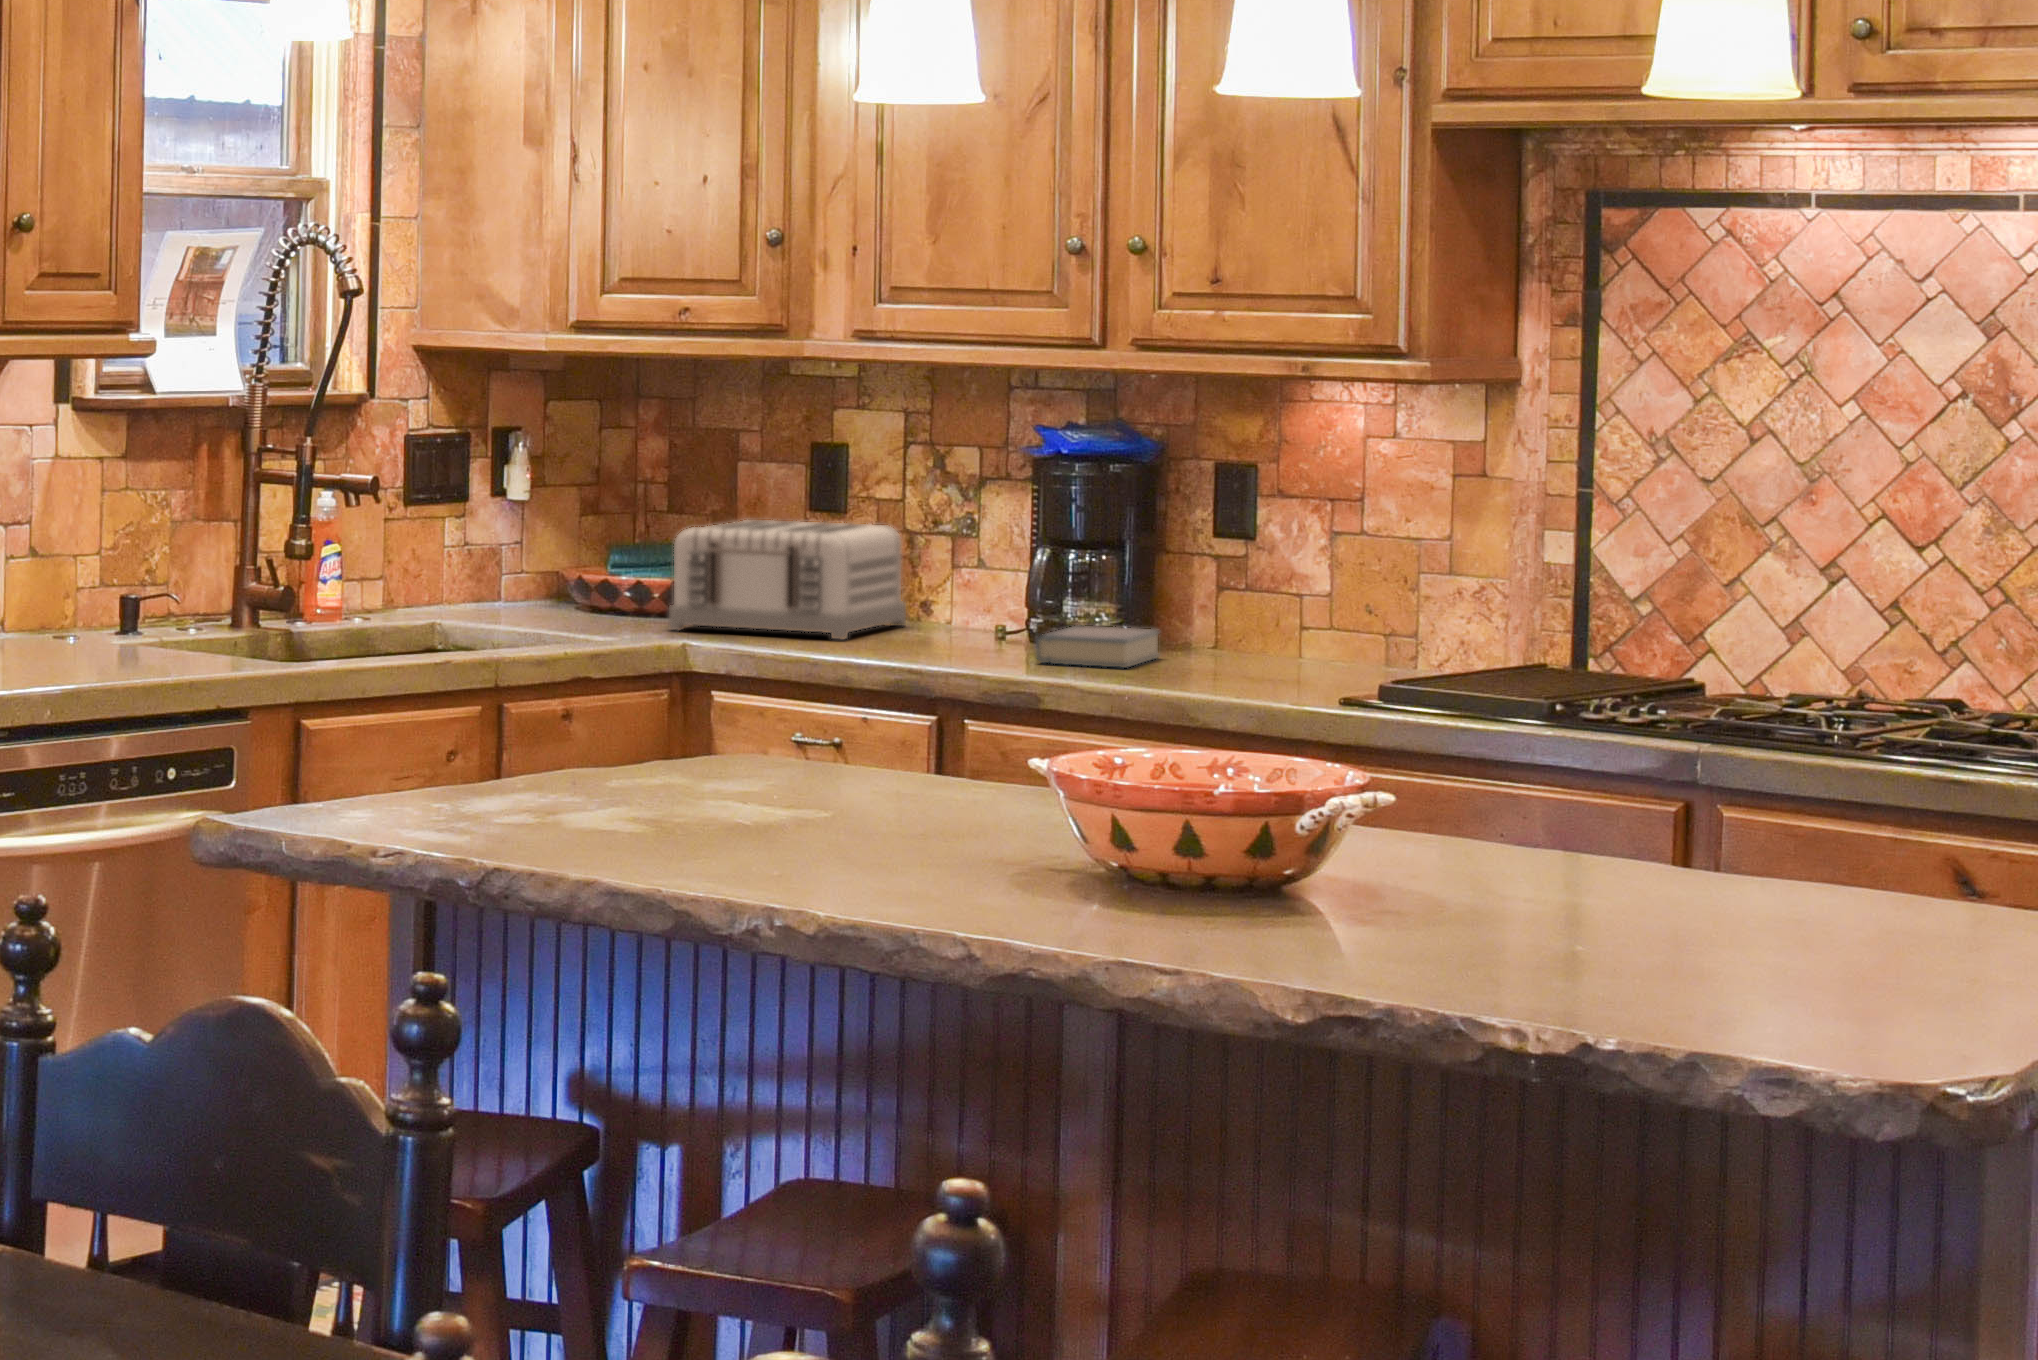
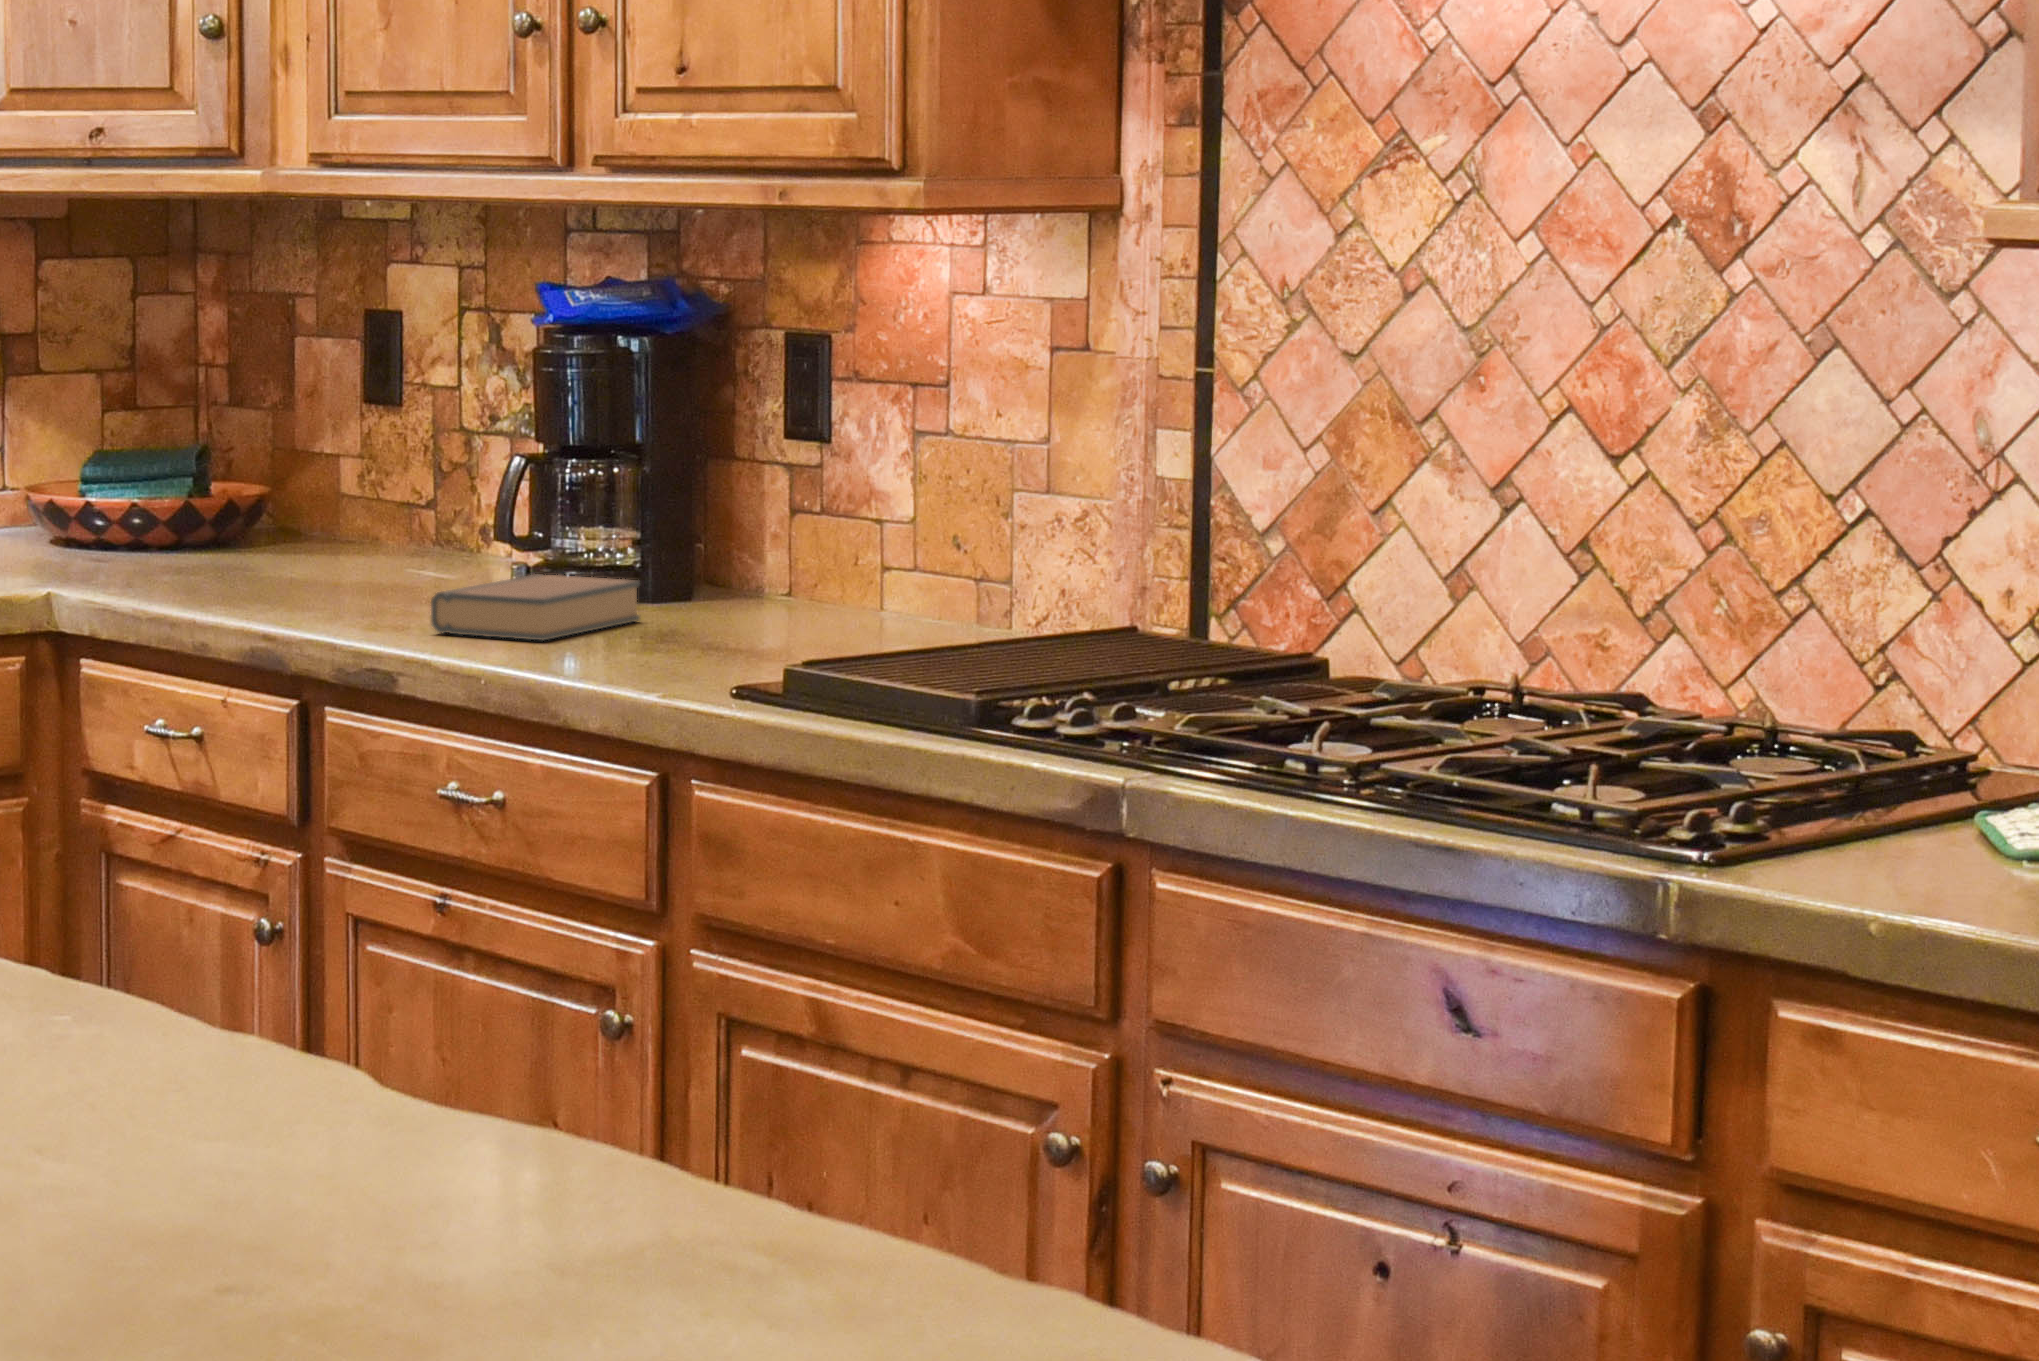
toaster: present [669,520,906,639] -> none [46,421,406,594]

